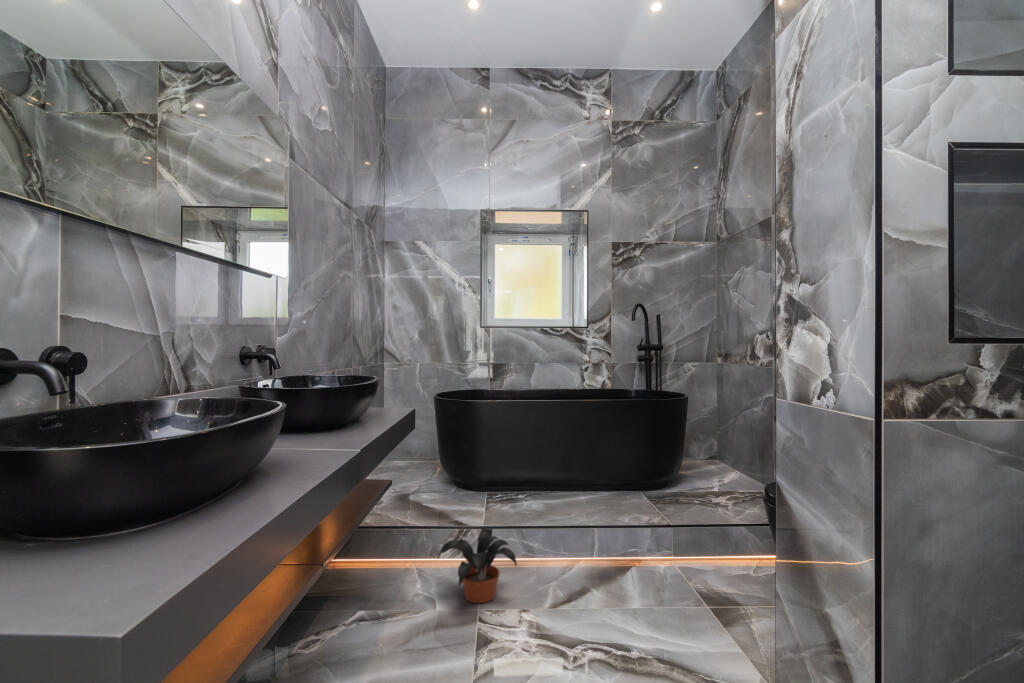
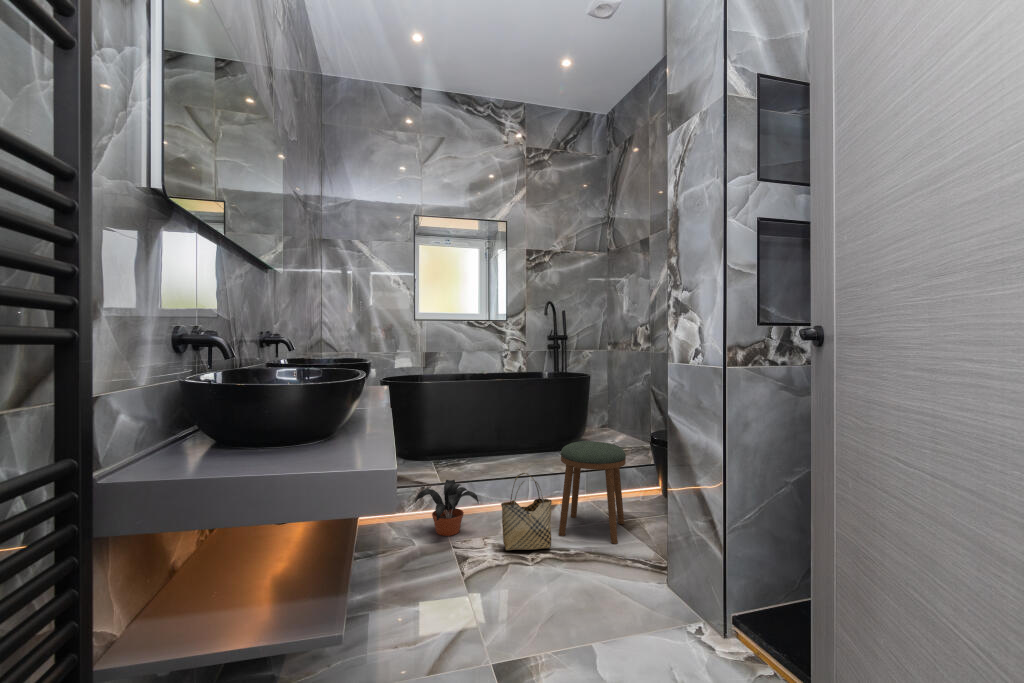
stool: none [622,492,721,649] -> present [559,441,626,544]
woven basket: none [537,534,608,645] -> present [501,473,552,550]

